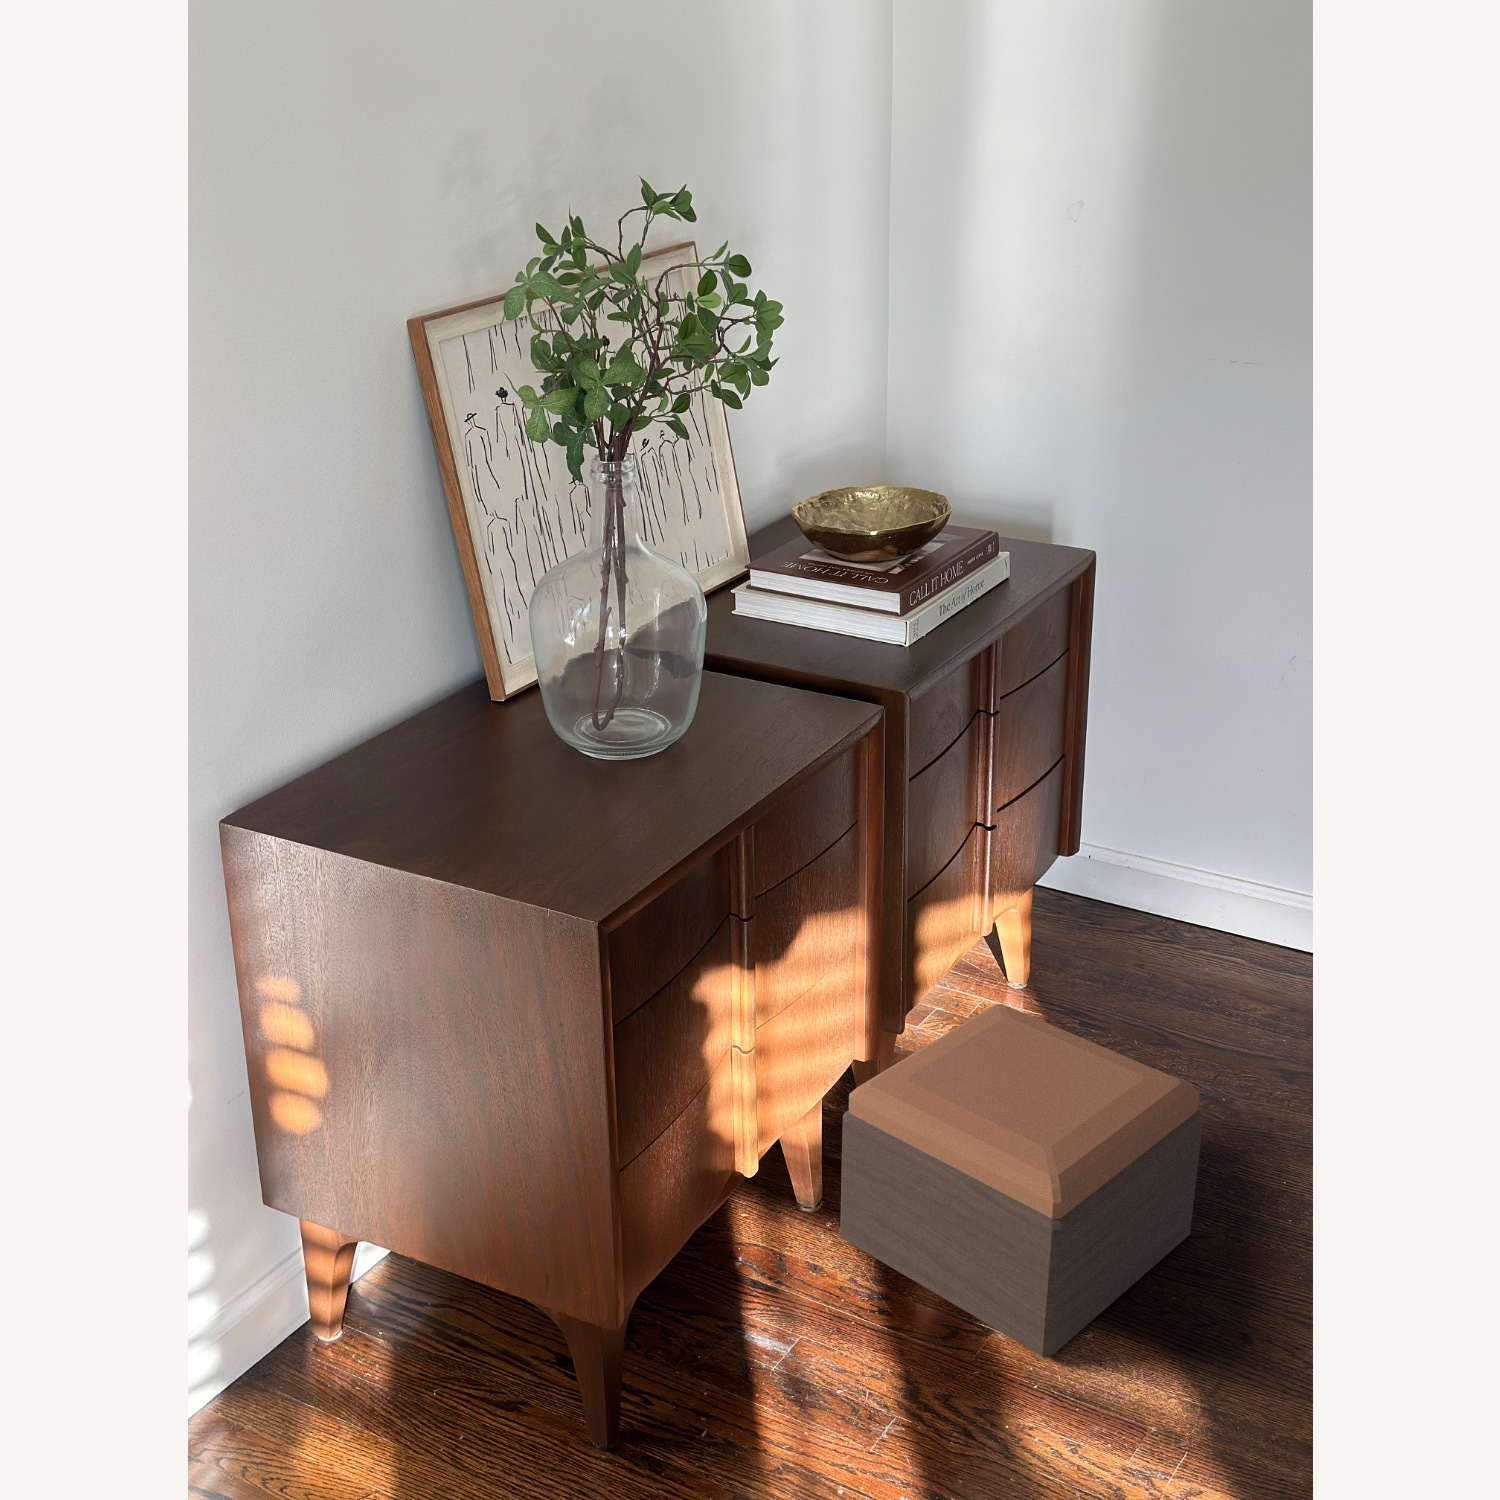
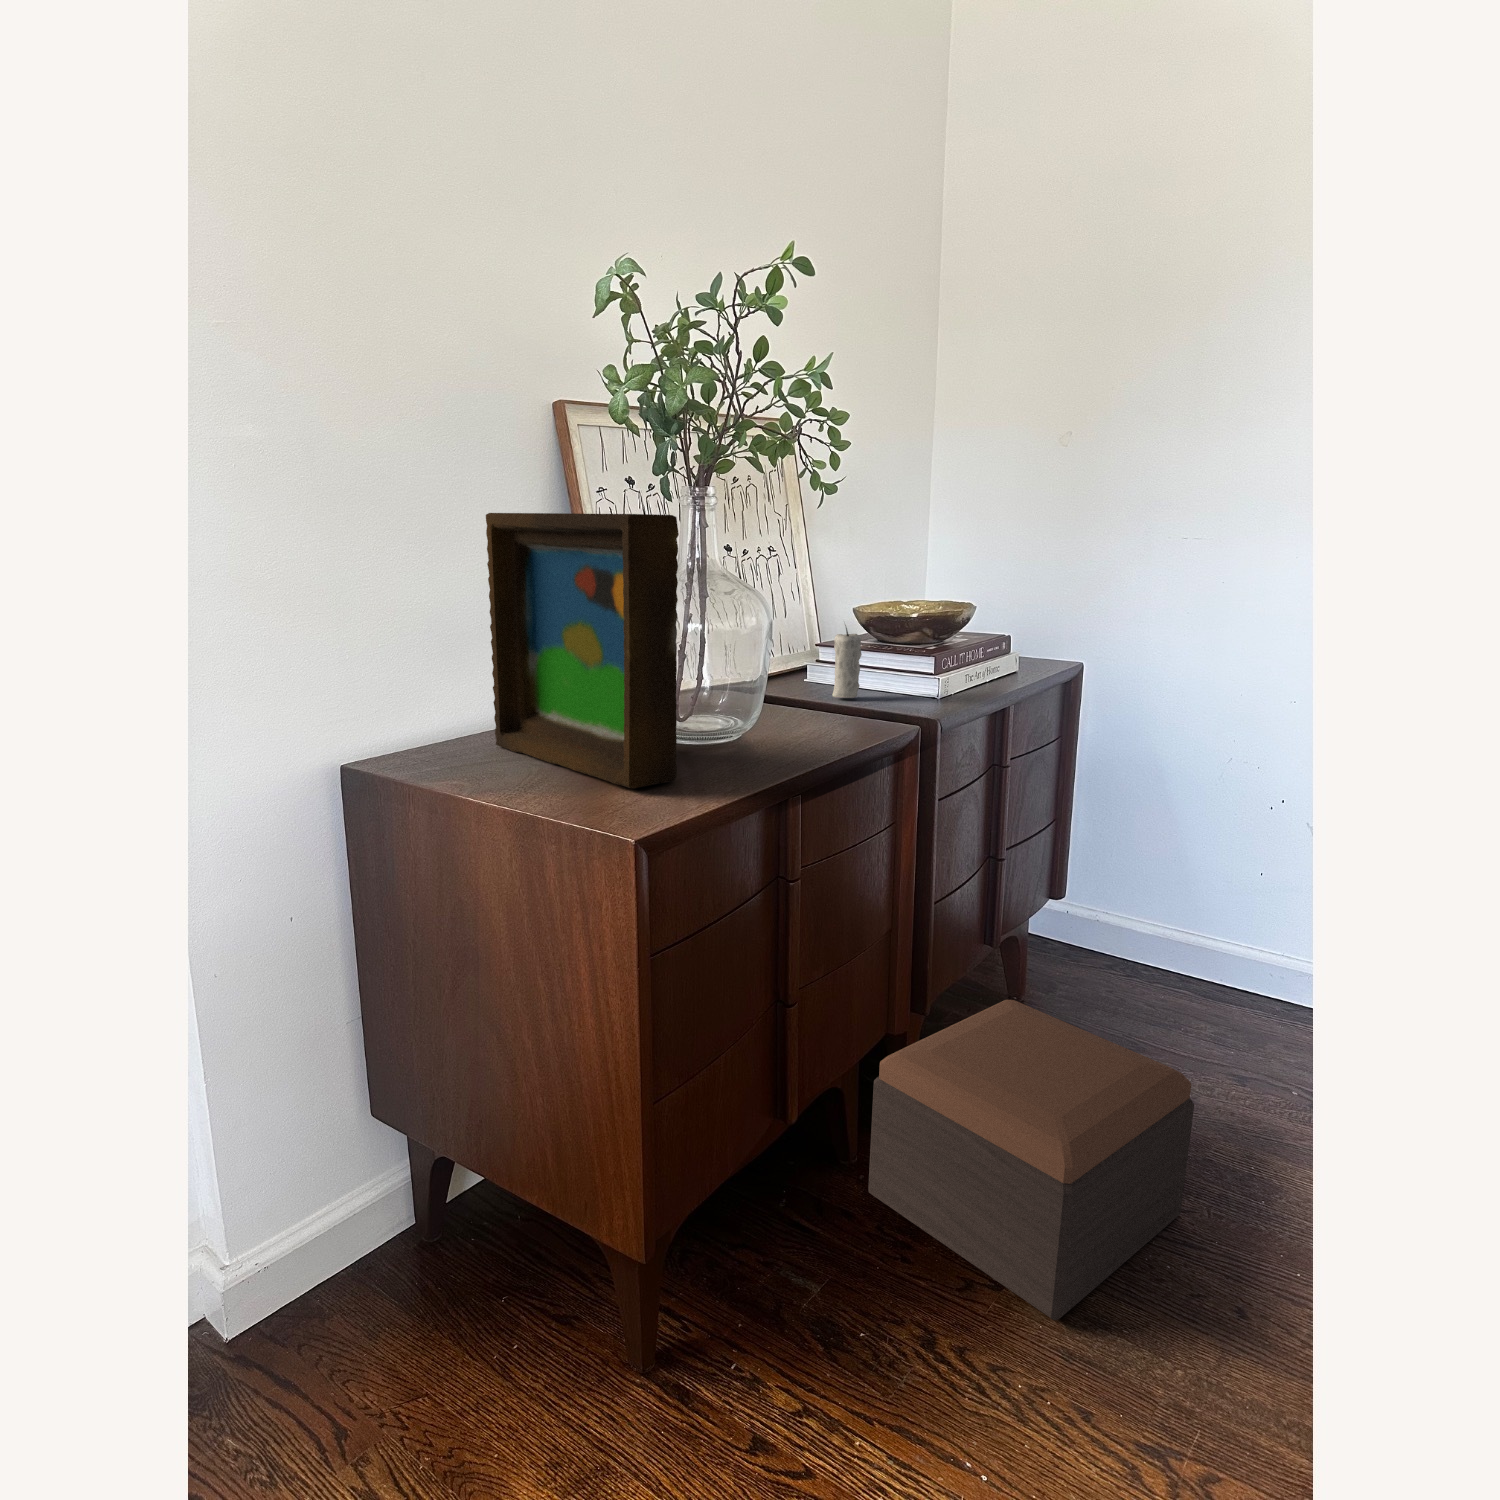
picture frame: none [352,487,610,837] -> present [486,513,679,788]
candle: none [773,550,809,649] -> present [832,625,862,698]

